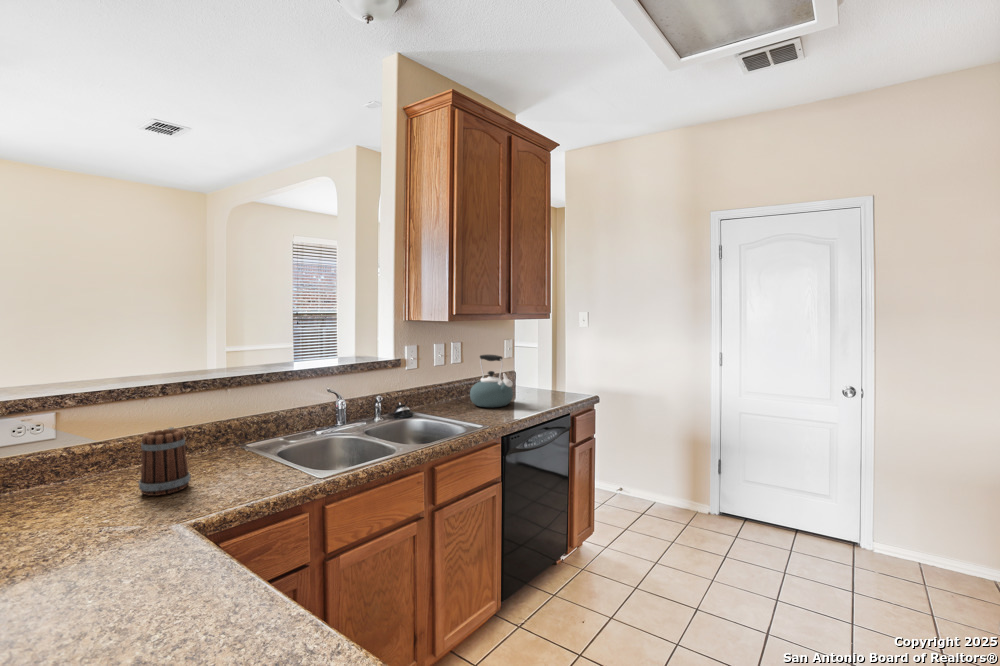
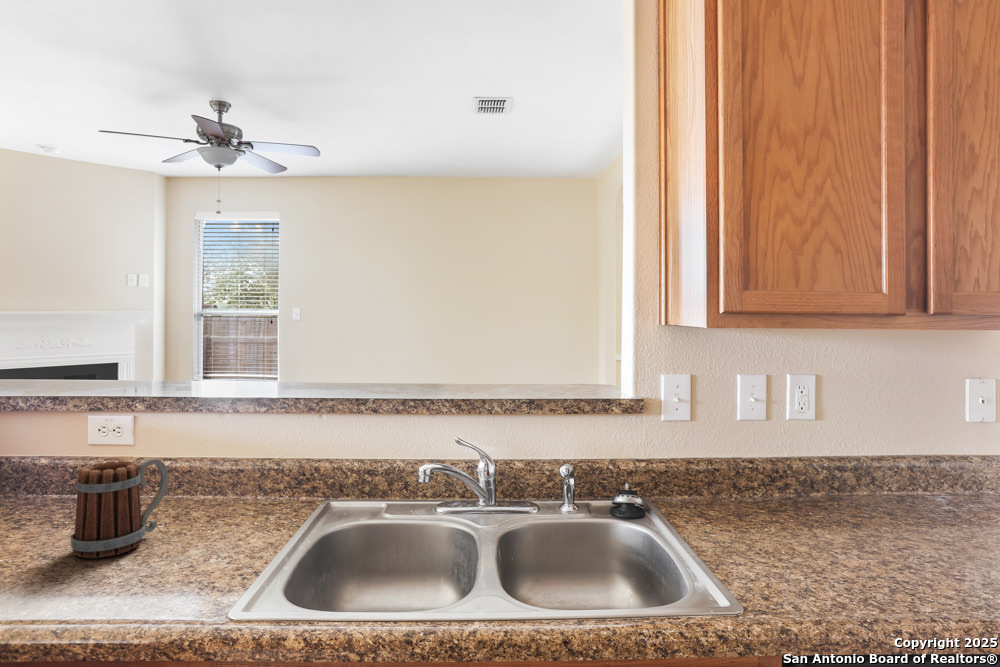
kettle: present [470,355,513,407] -> none [788,412,917,556]

